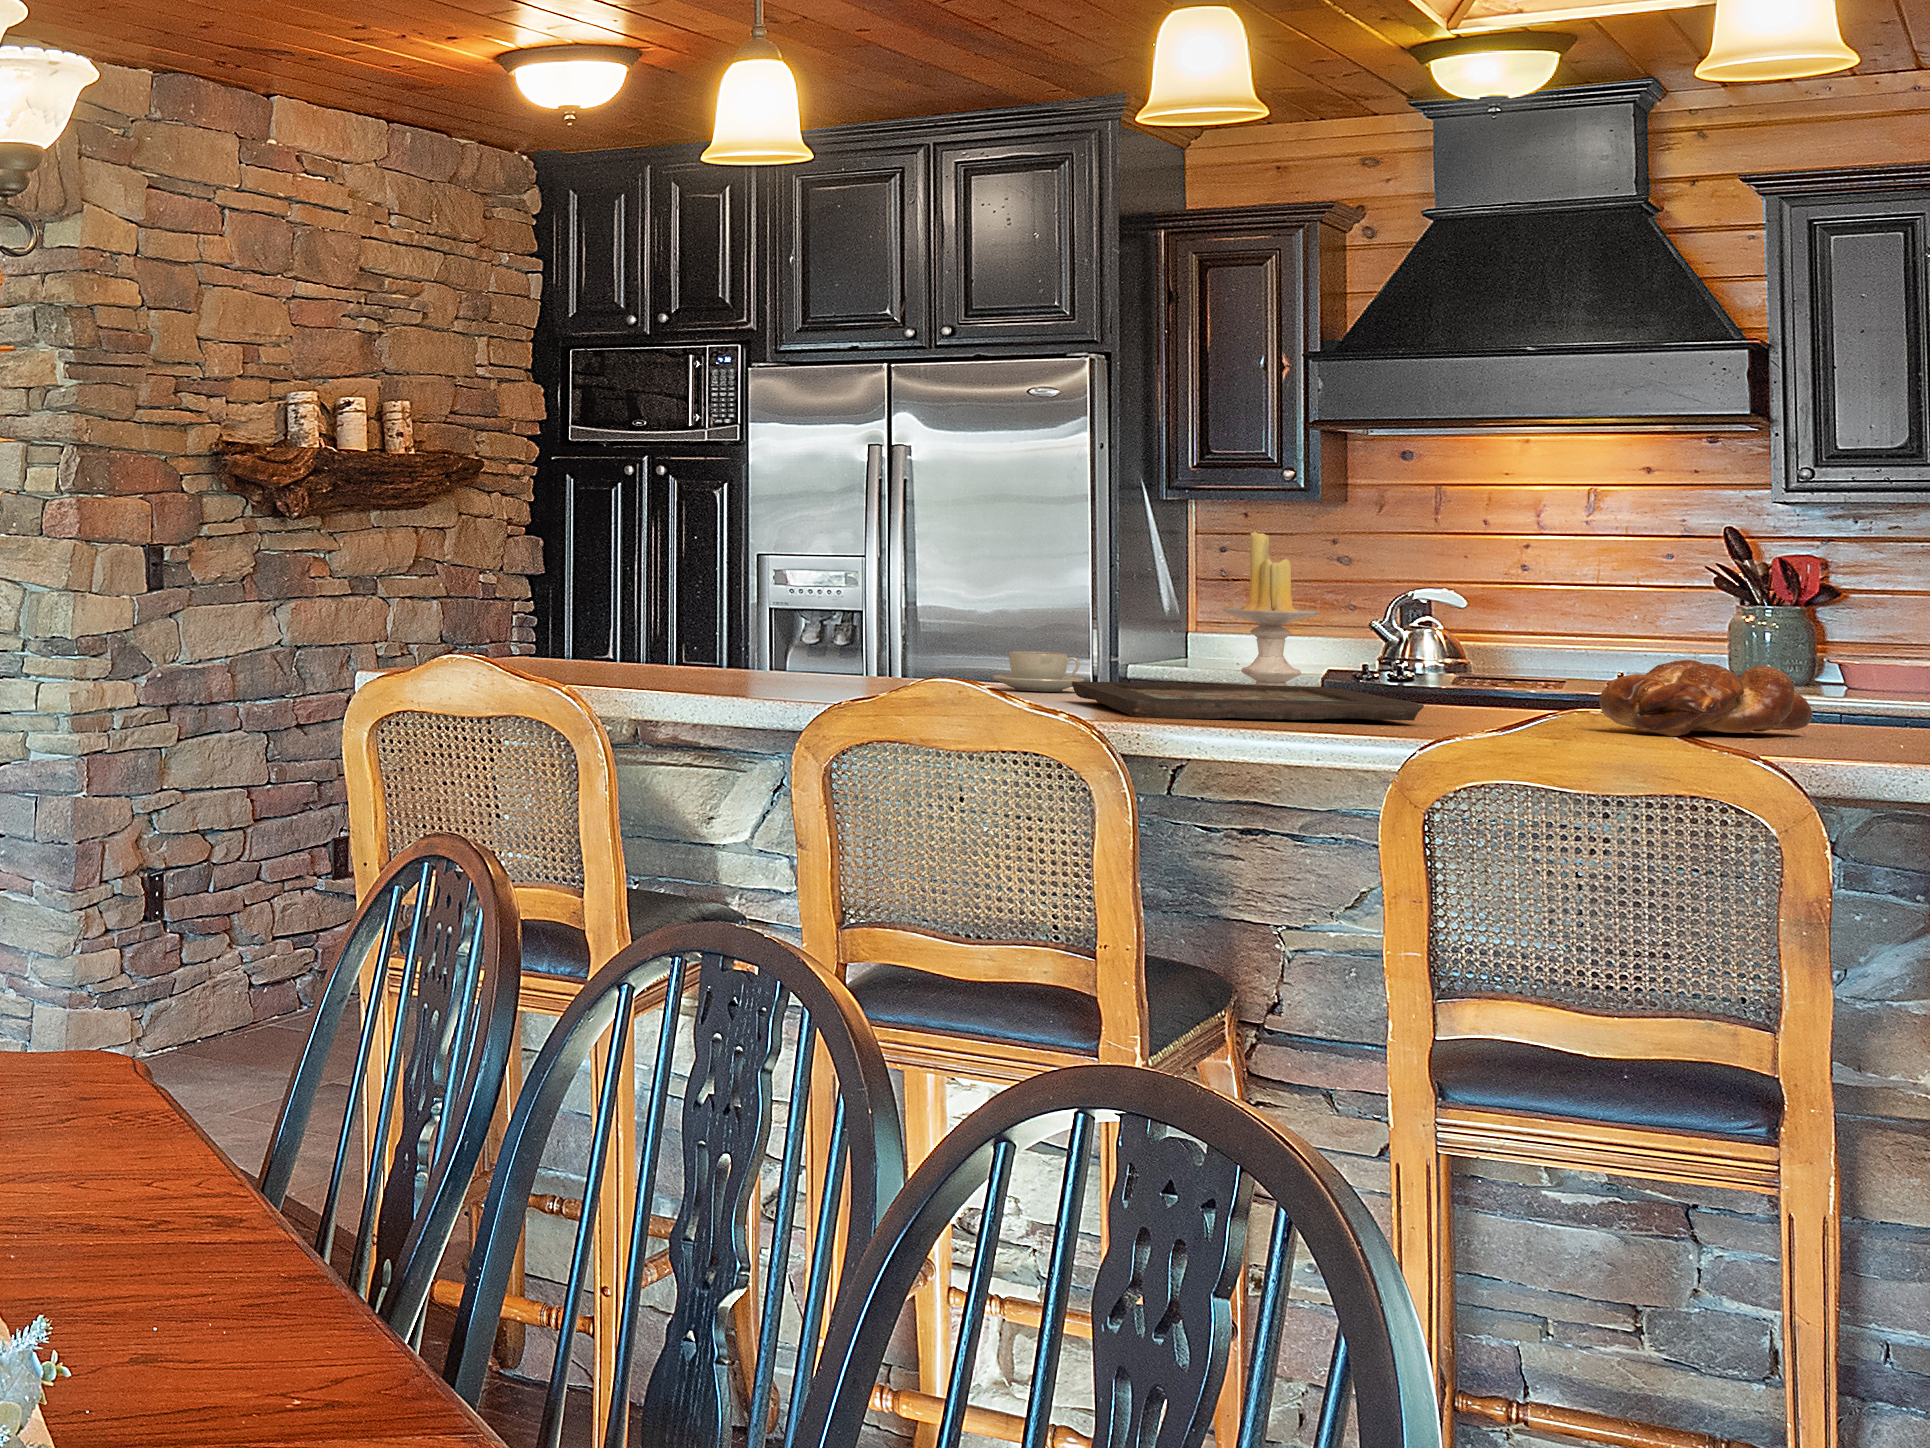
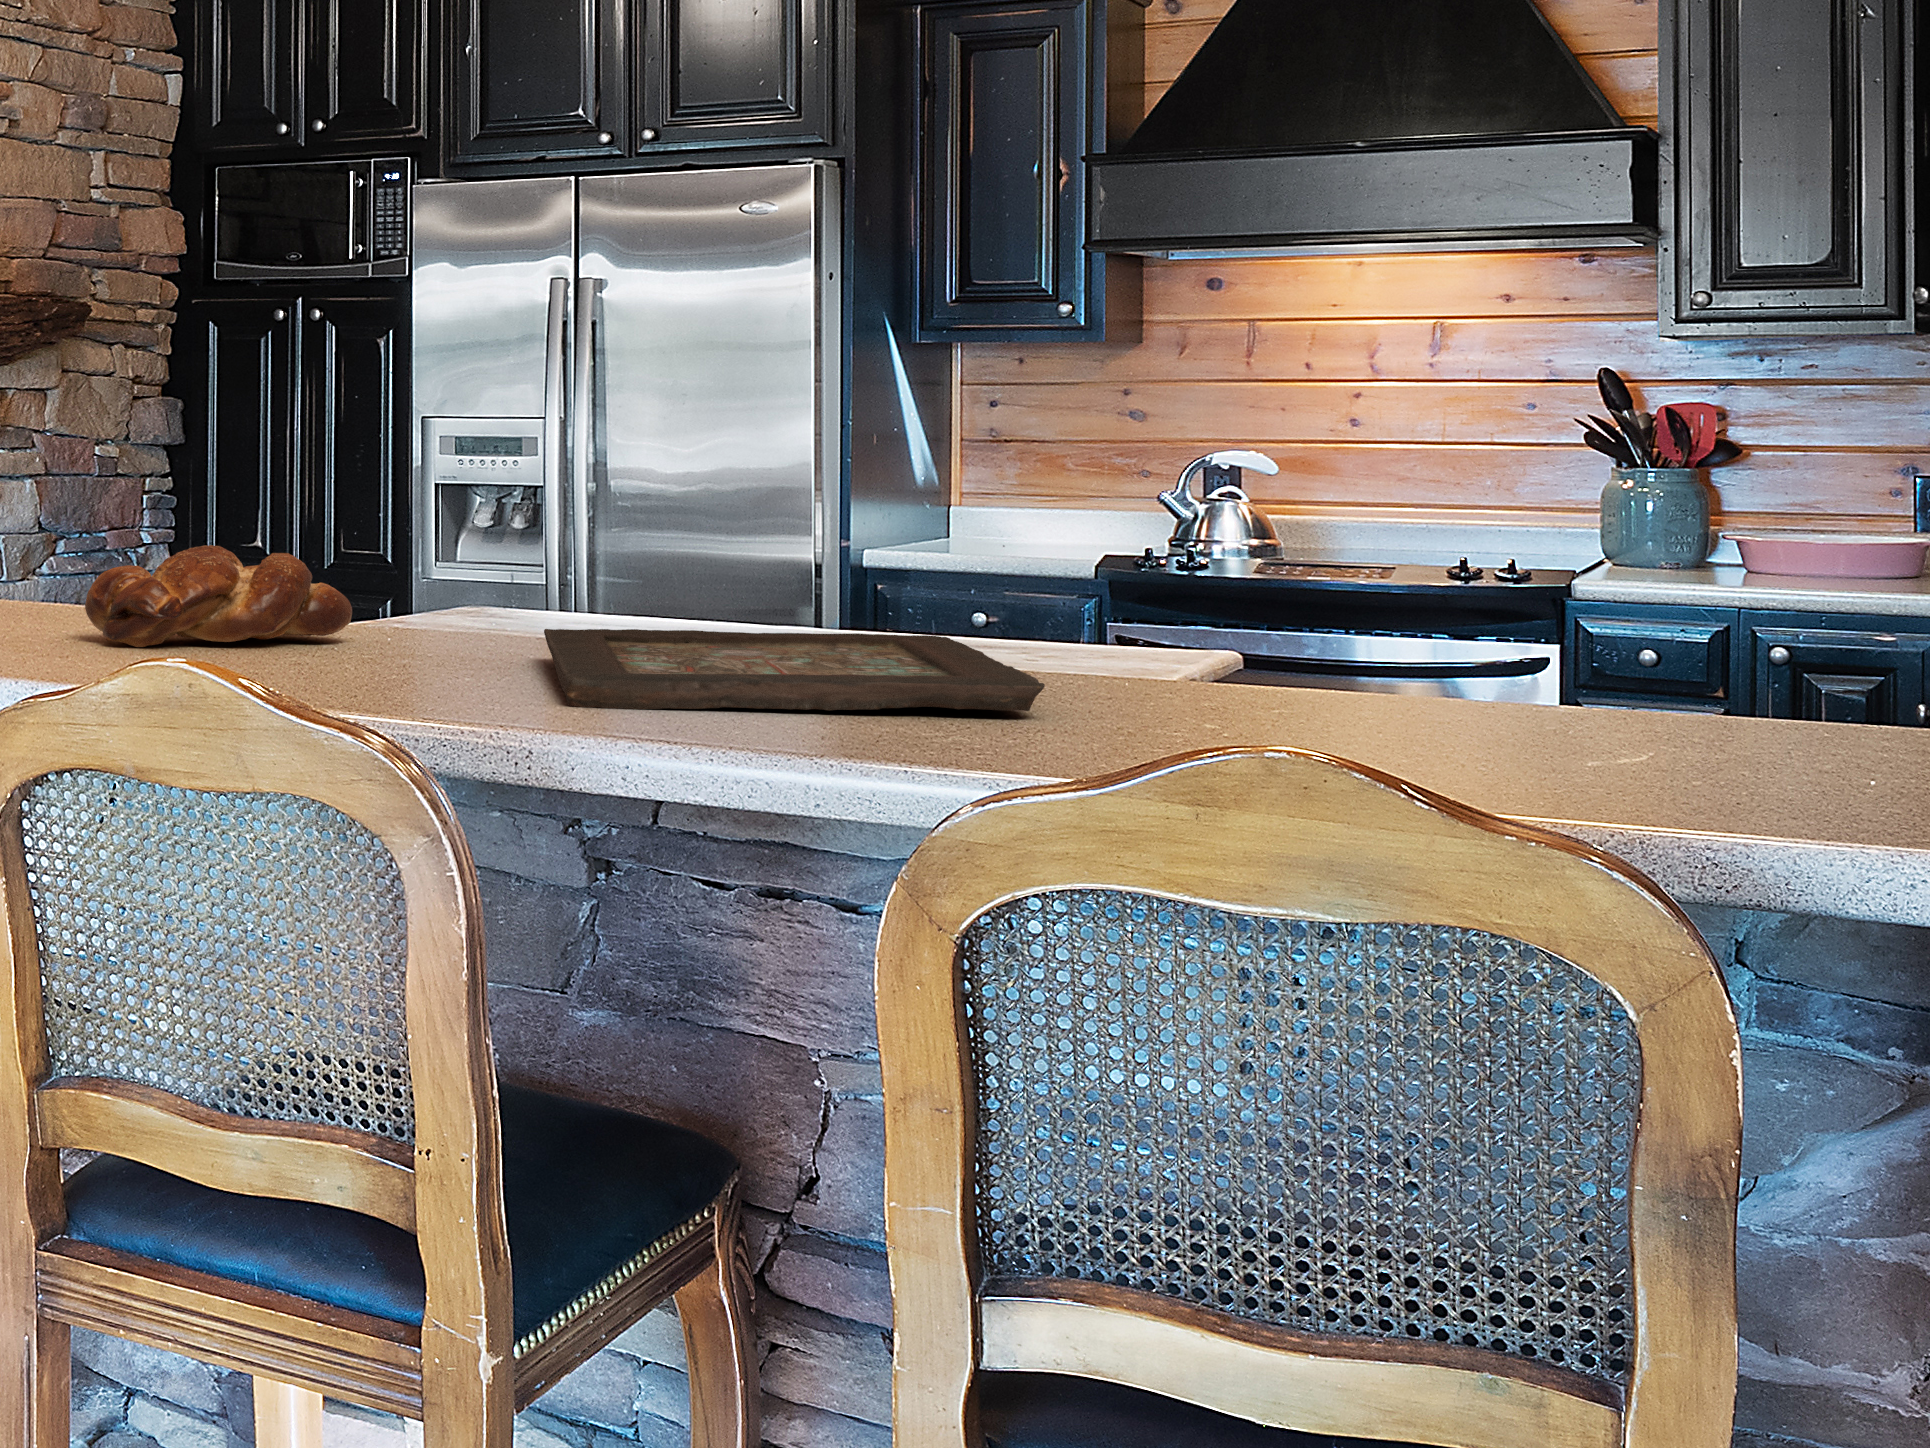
candle: present [1223,532,1319,686] -> none [807,386,946,653]
coffee cup: present [993,652,1084,692] -> none [482,571,614,634]
bread loaf: present [1599,660,1813,736] -> present [85,545,352,647]

